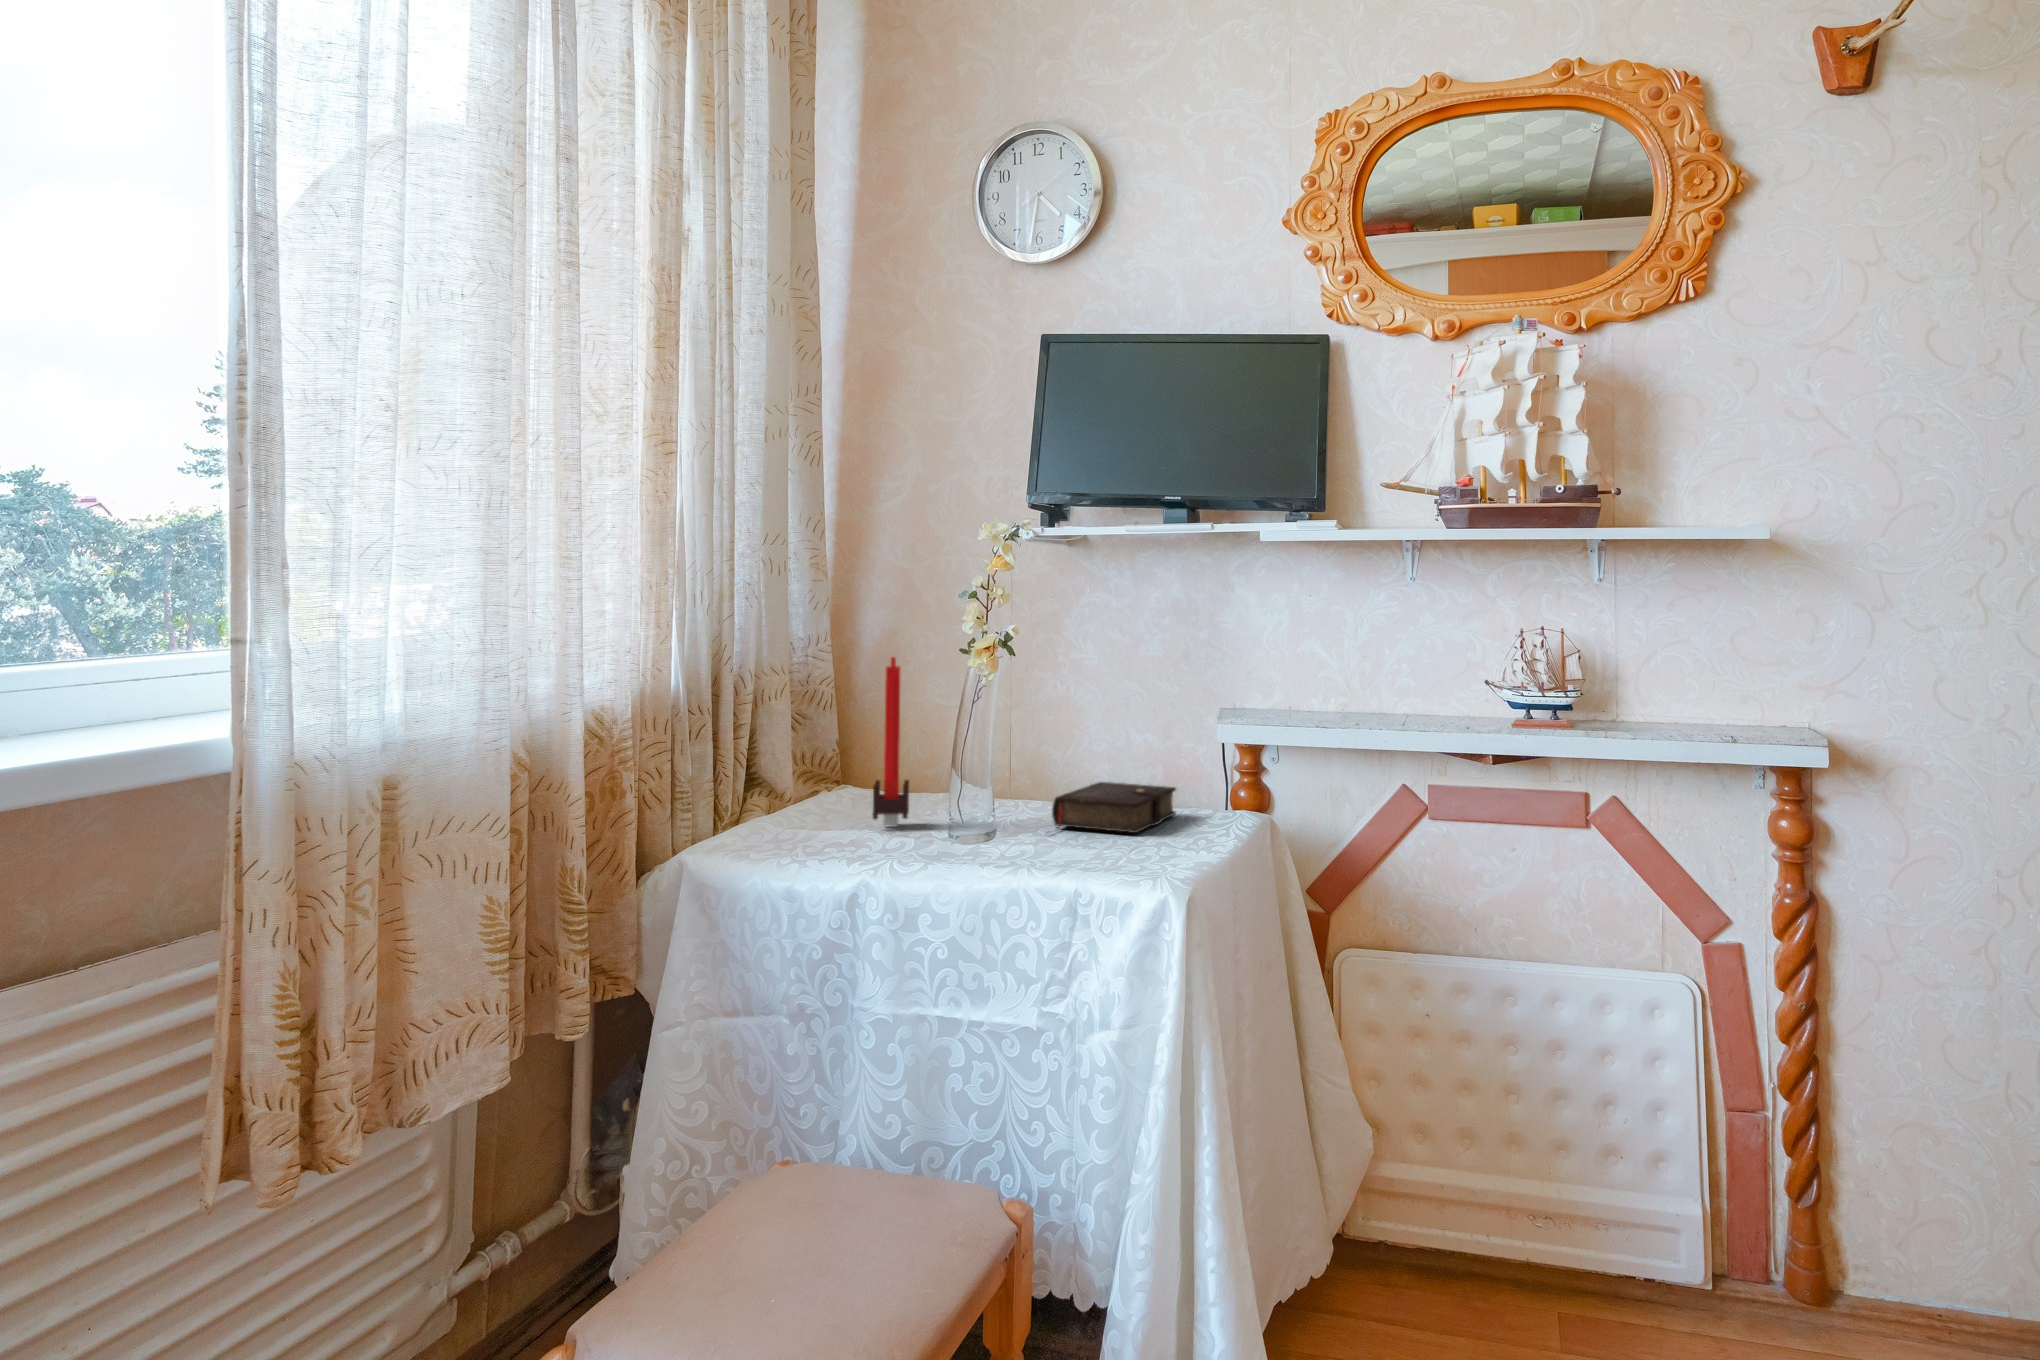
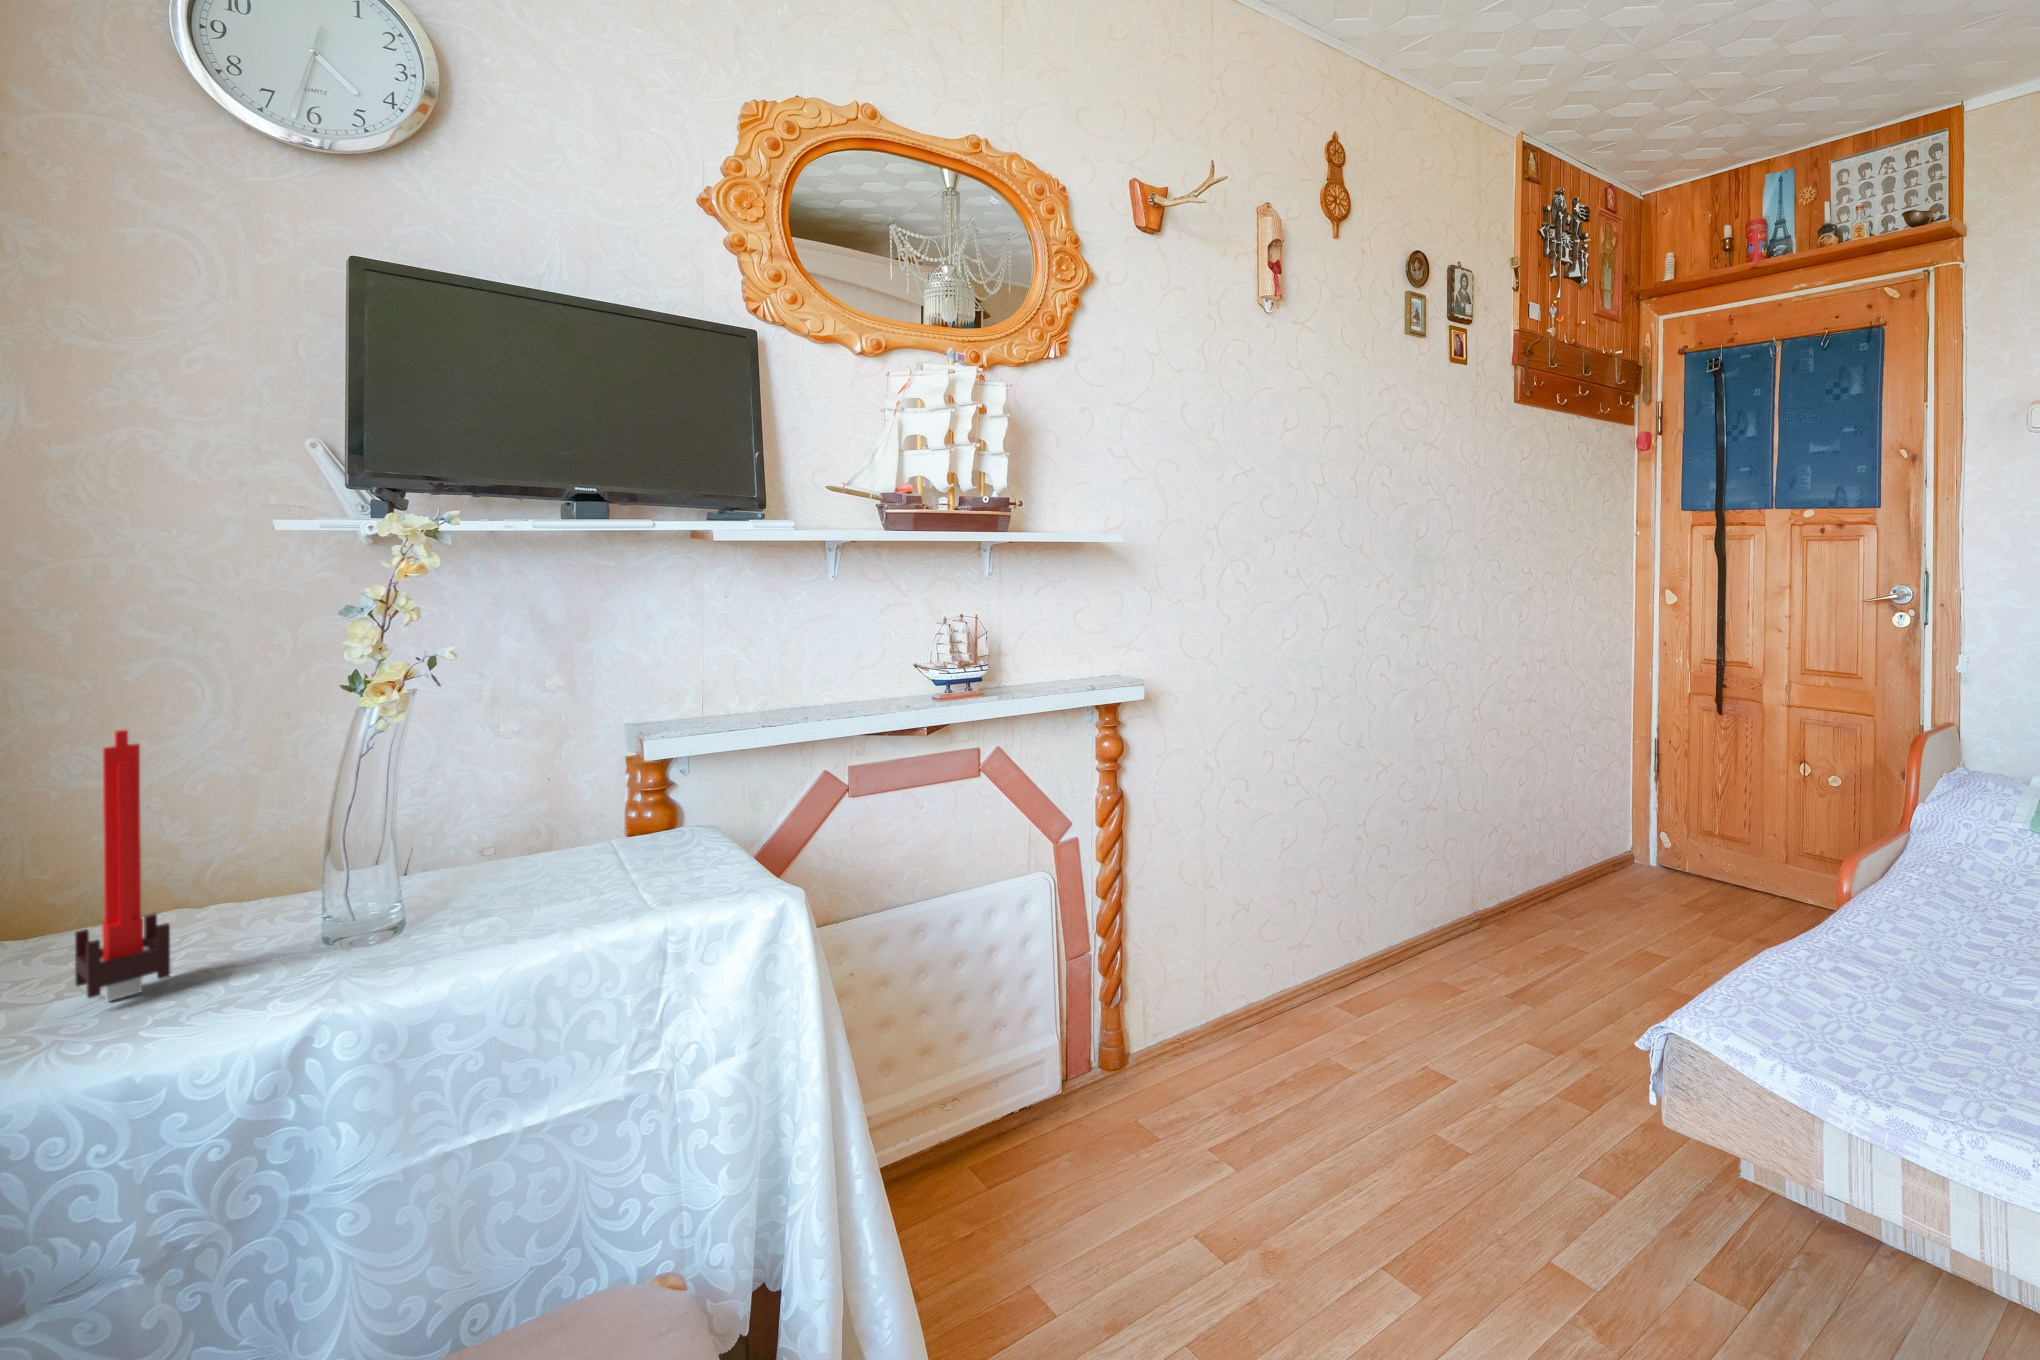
book: present [1047,782,1176,833] -> none [450,823,603,933]

